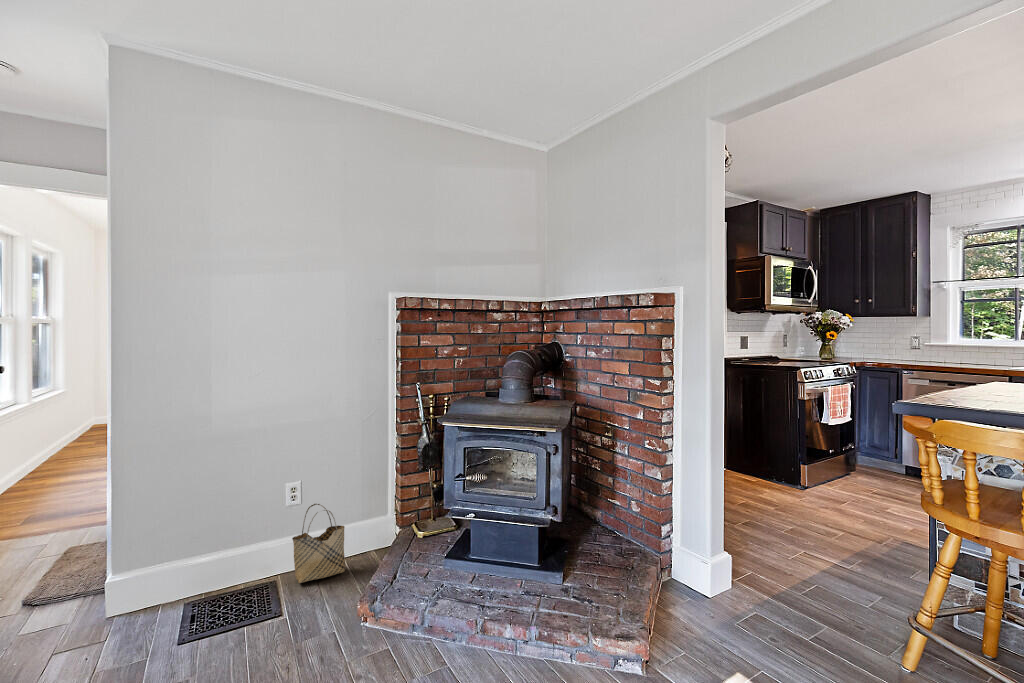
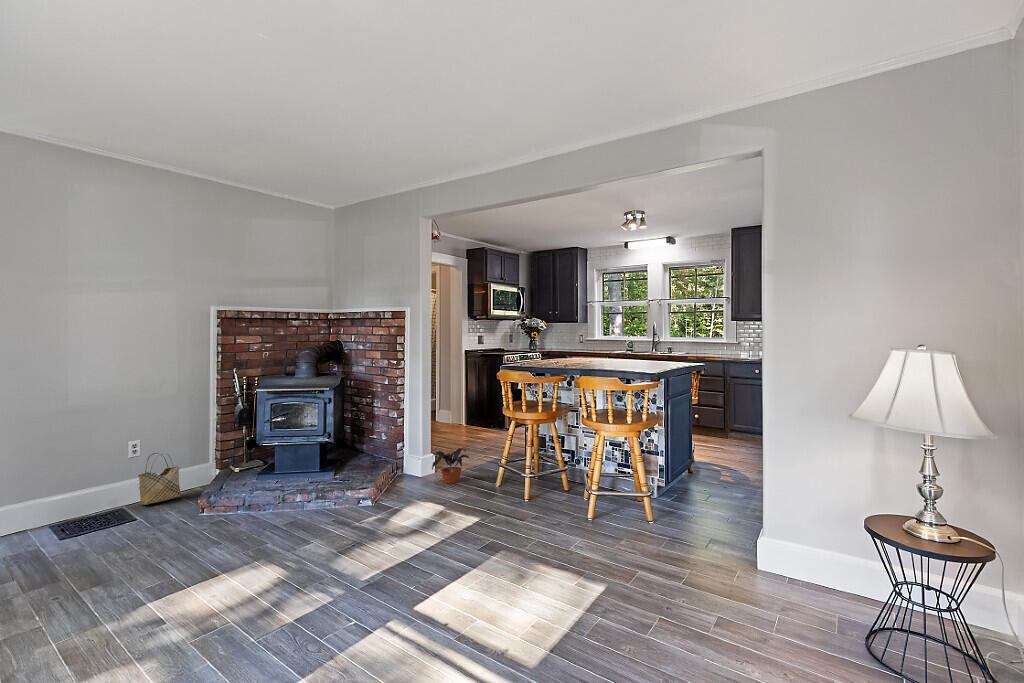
potted plant: none [729,557,813,629] -> present [432,448,469,483]

